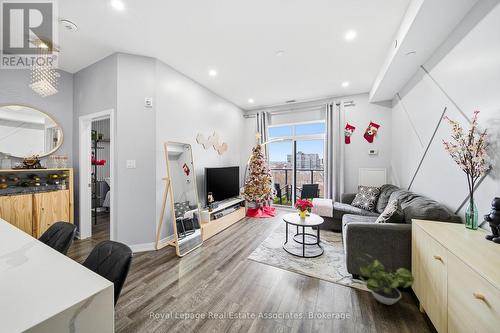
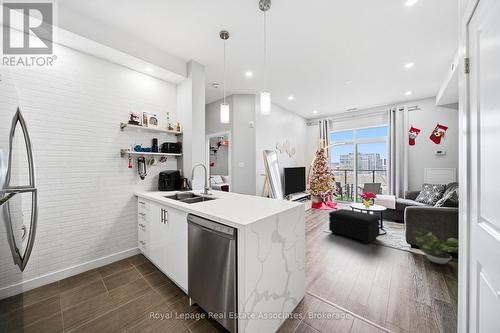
footstool: none [257,224,317,278] -> present [329,209,380,244]

